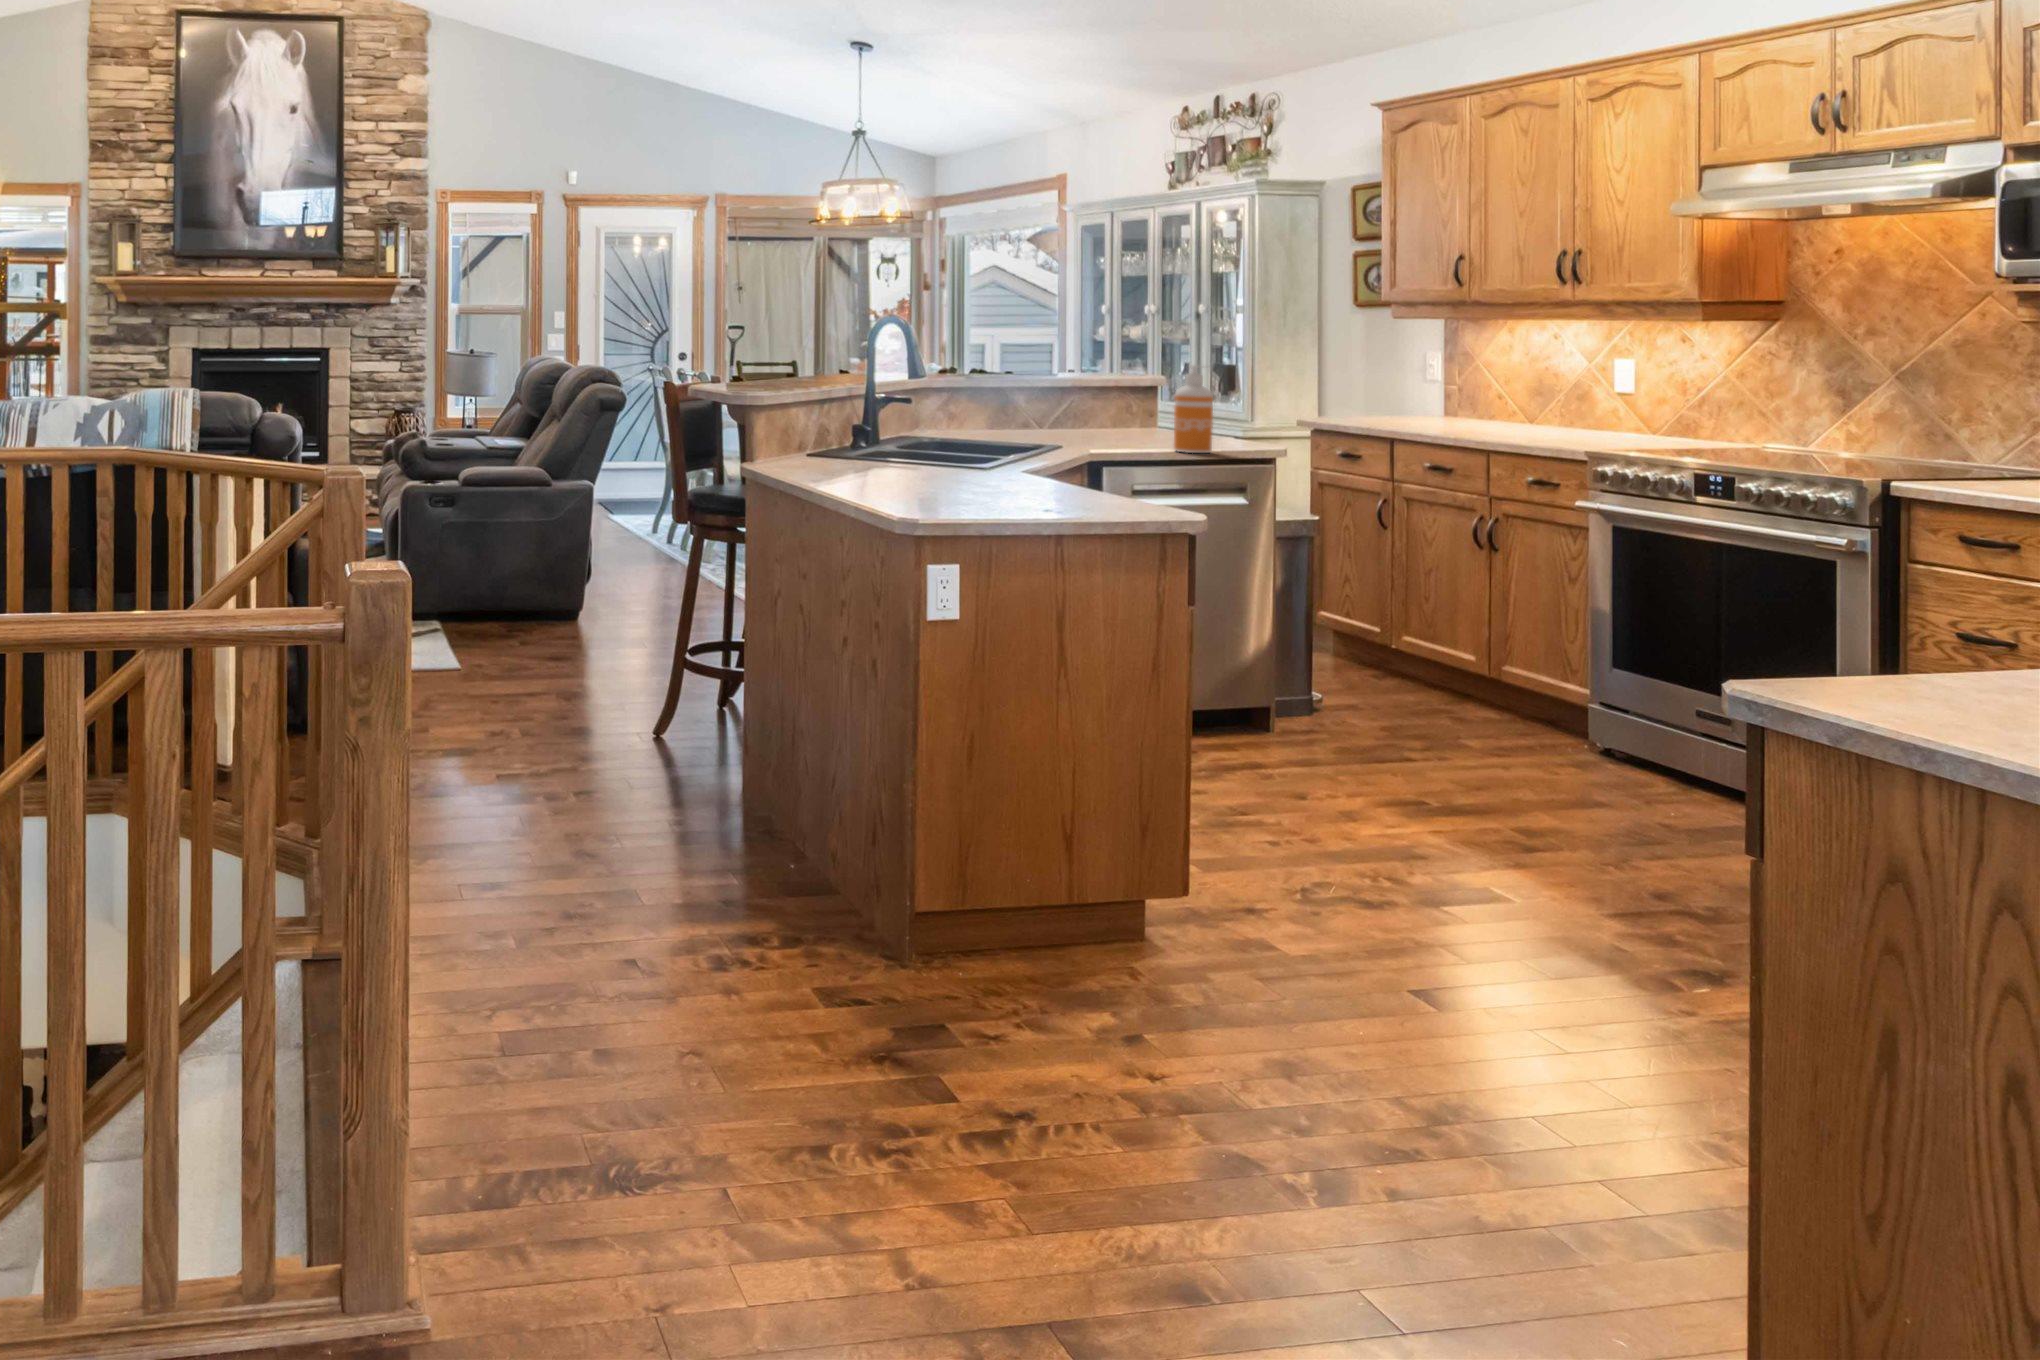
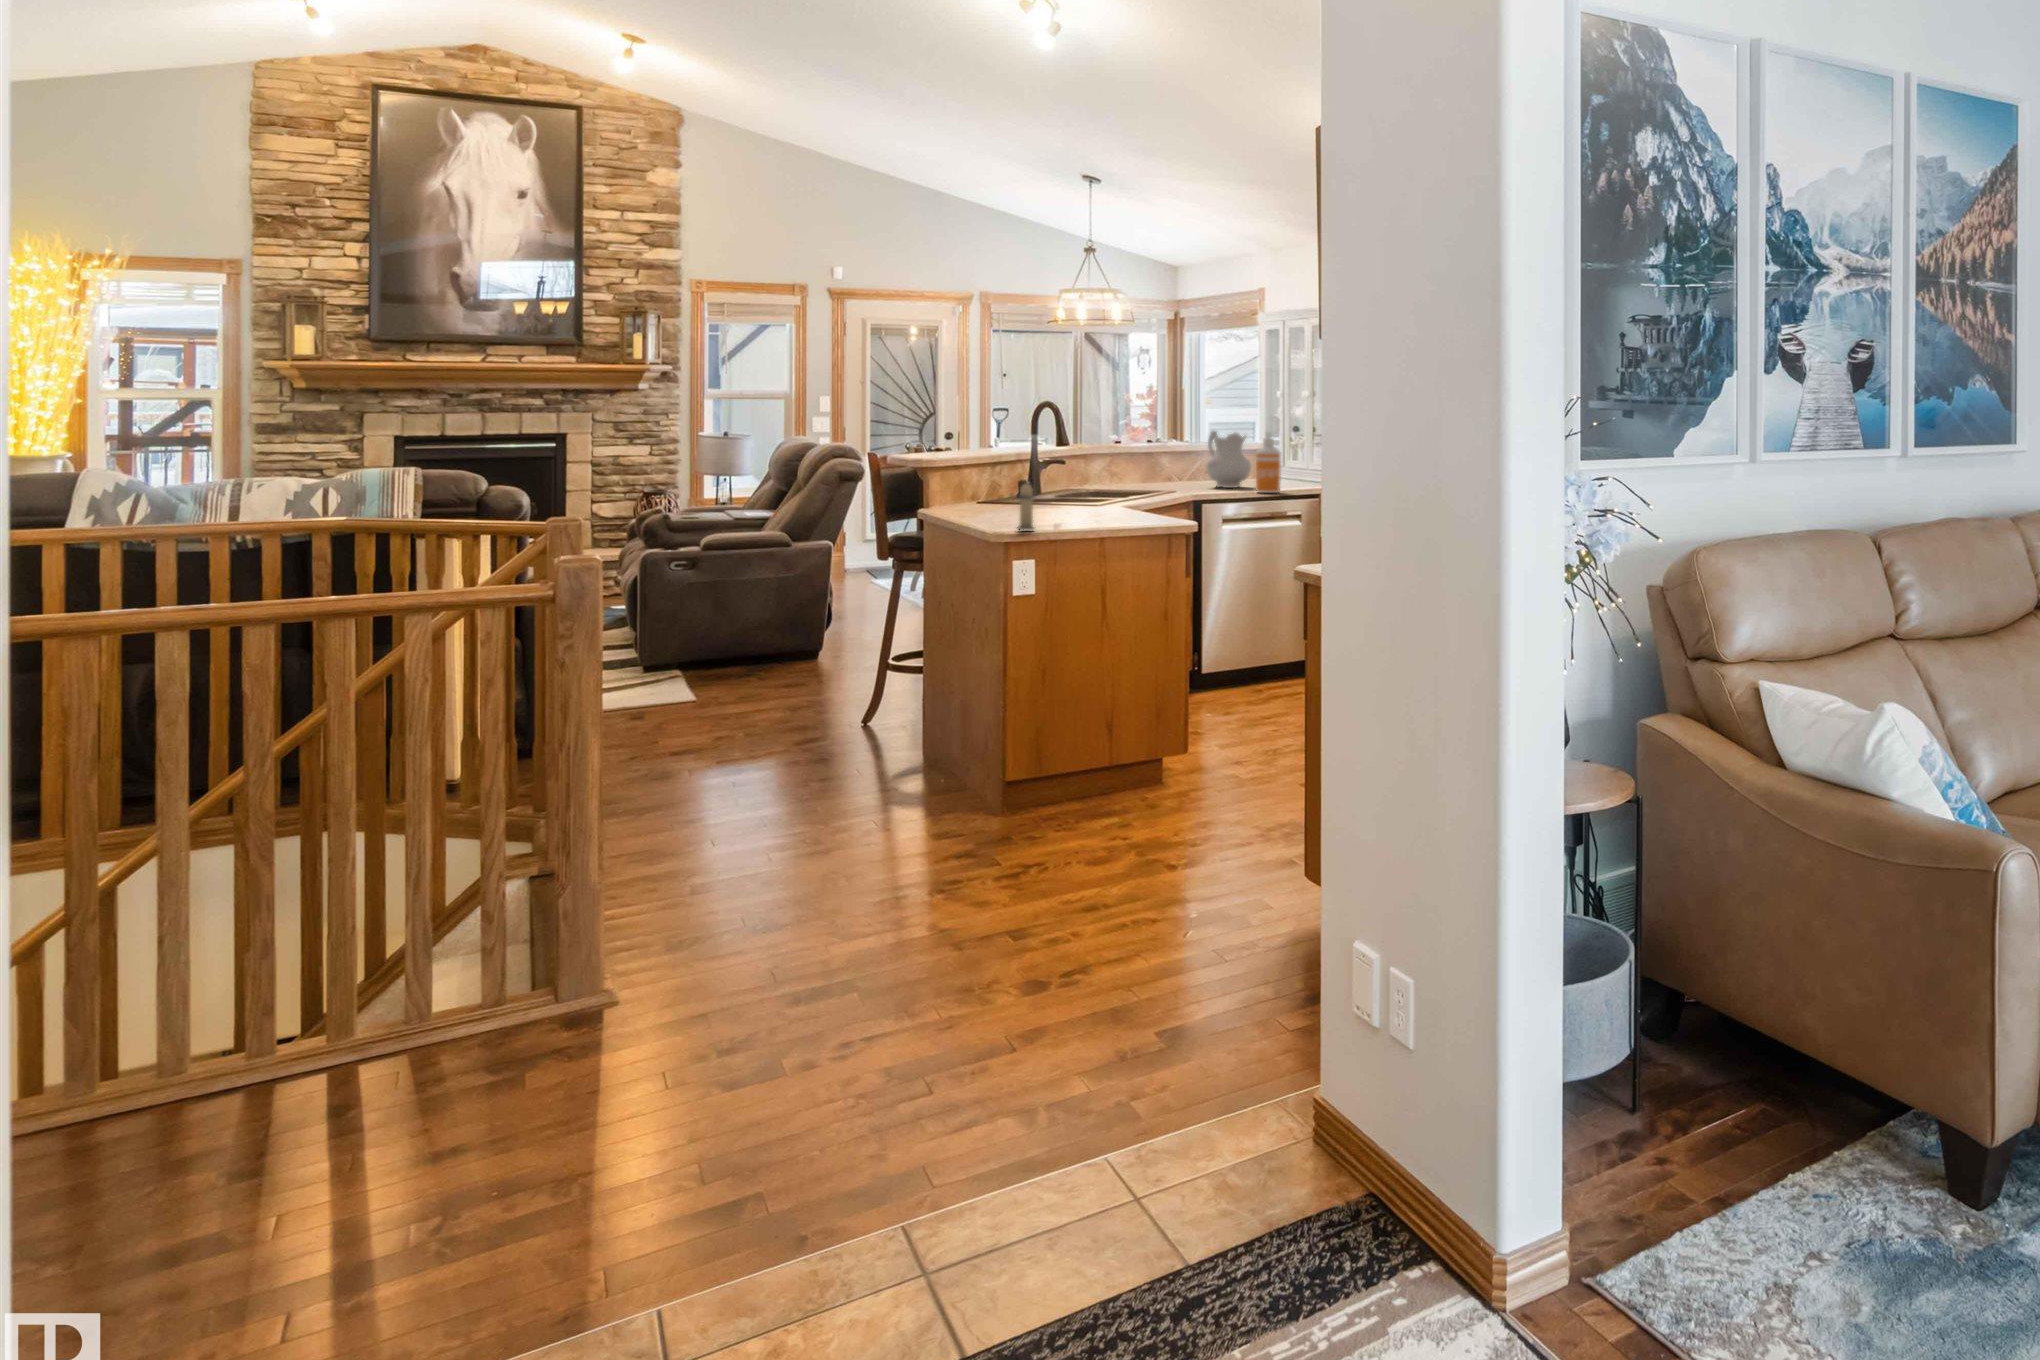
ceramic pitcher: none [1083,360,1149,441] -> present [1206,431,1251,488]
candle: none [924,439,964,518] -> present [1016,484,1035,530]

